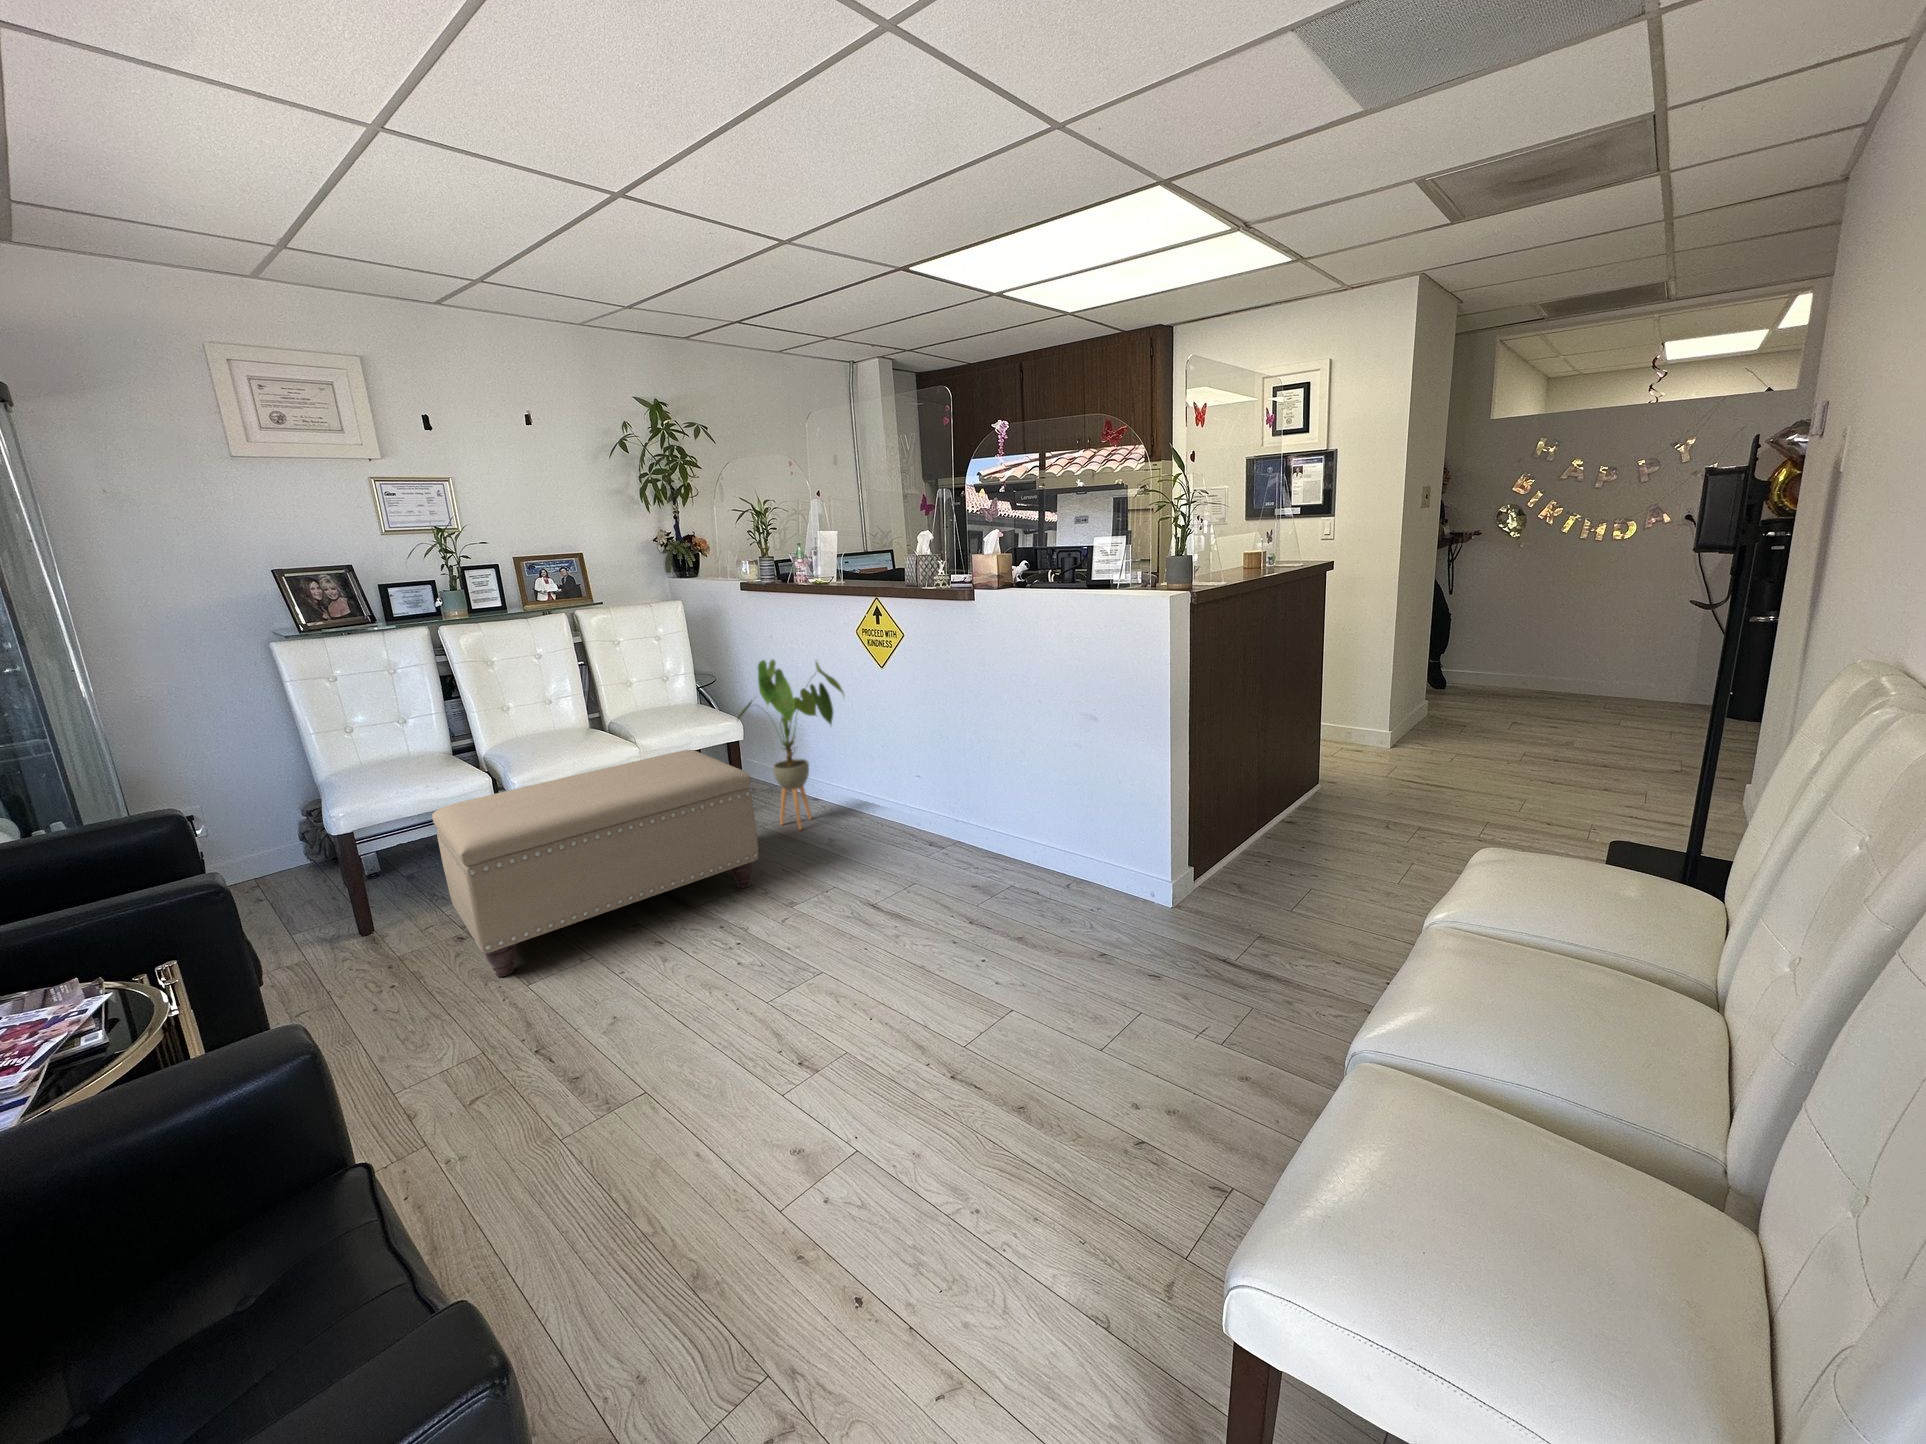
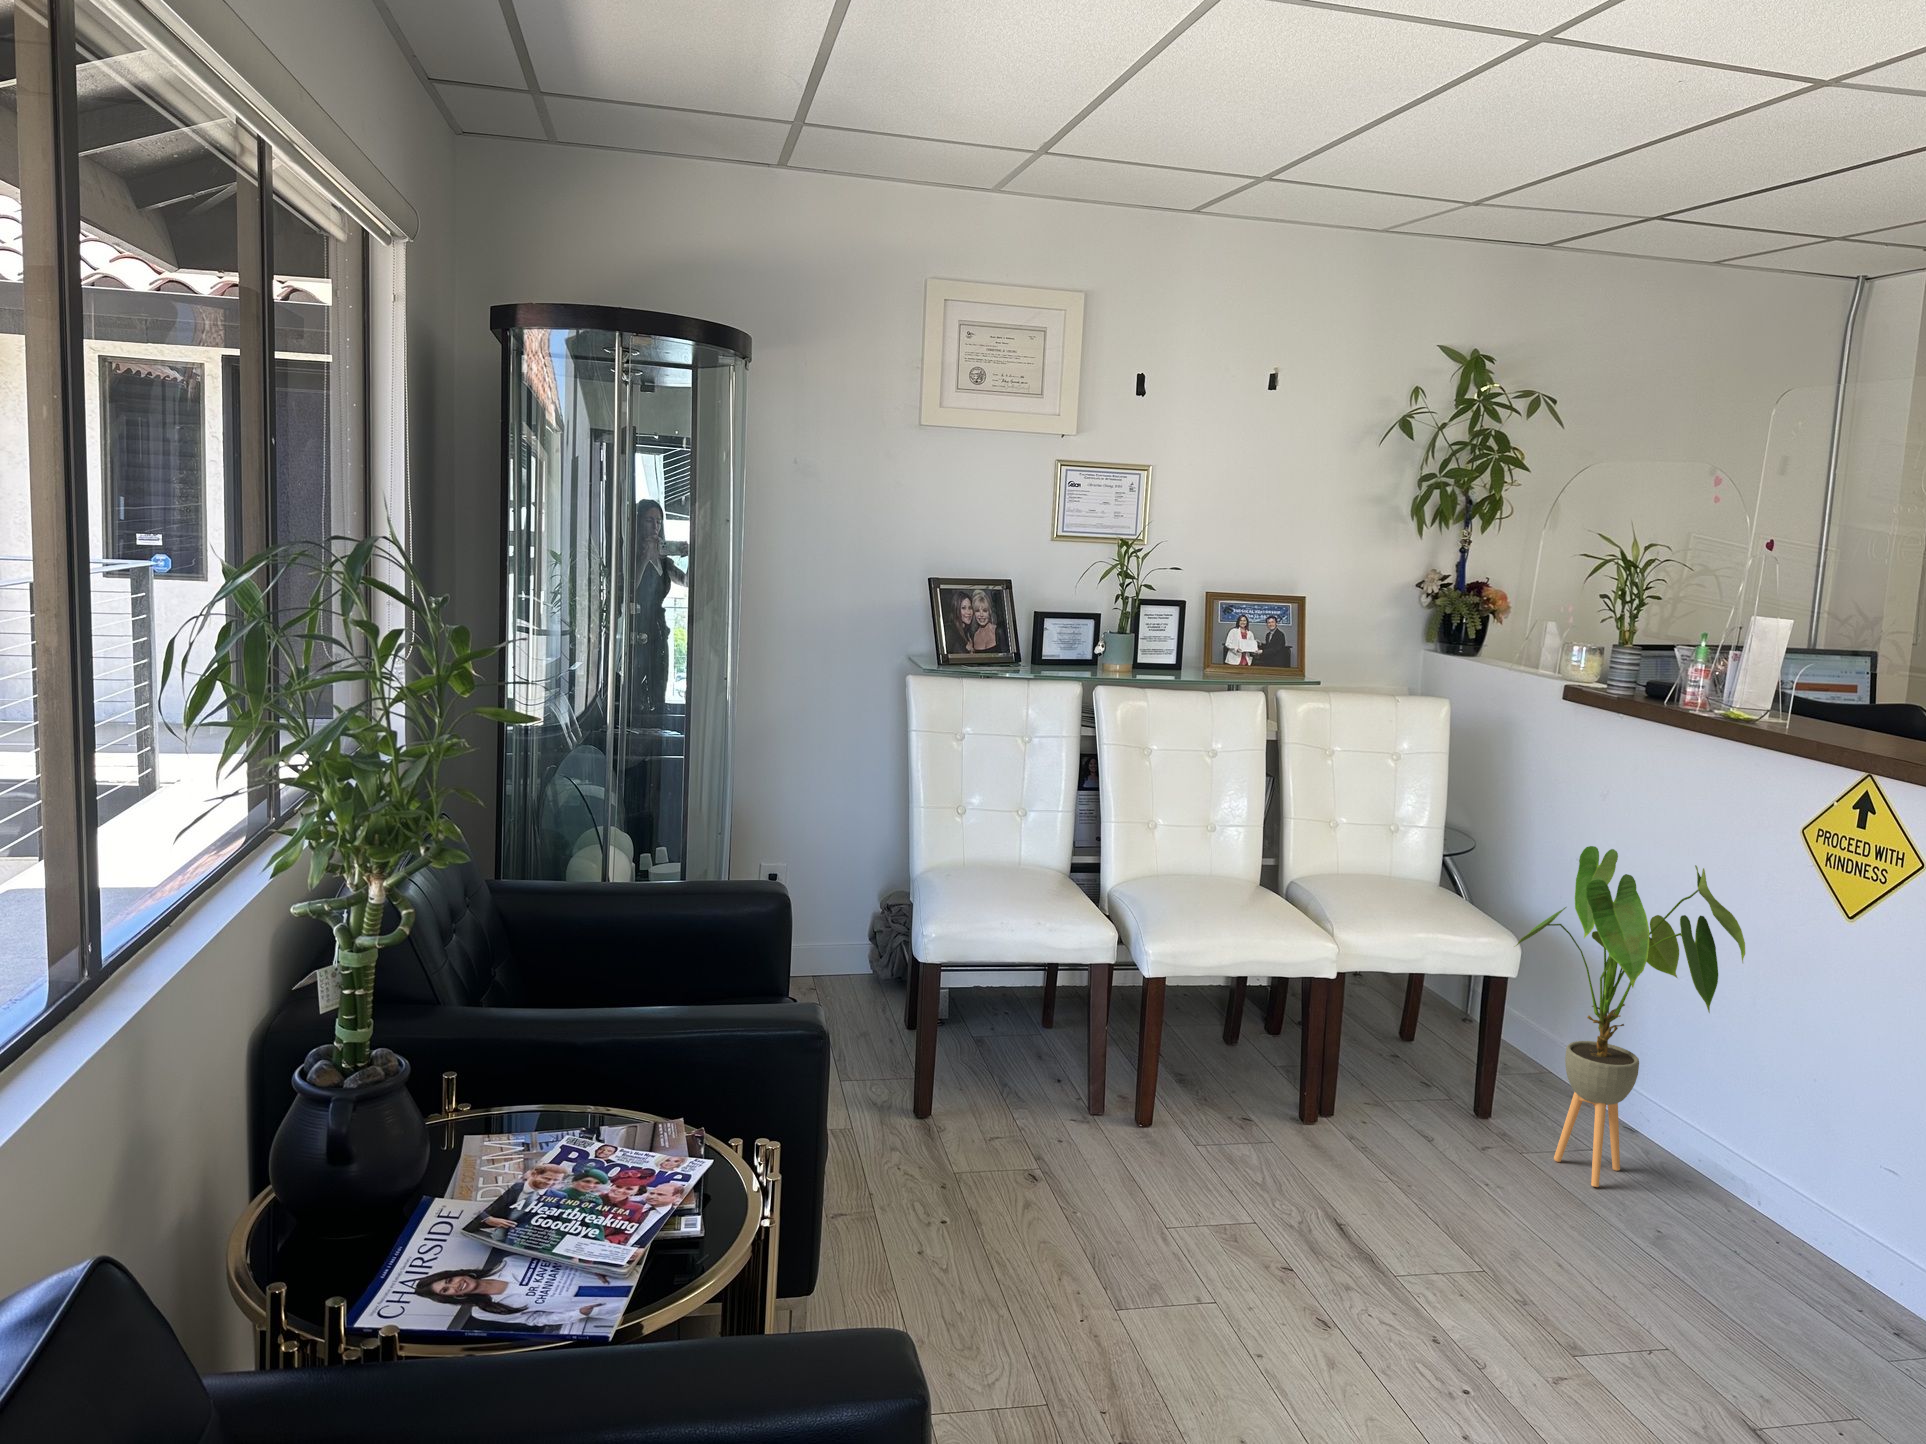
ottoman: present [432,750,759,977] -> none [1038,971,1543,1278]

